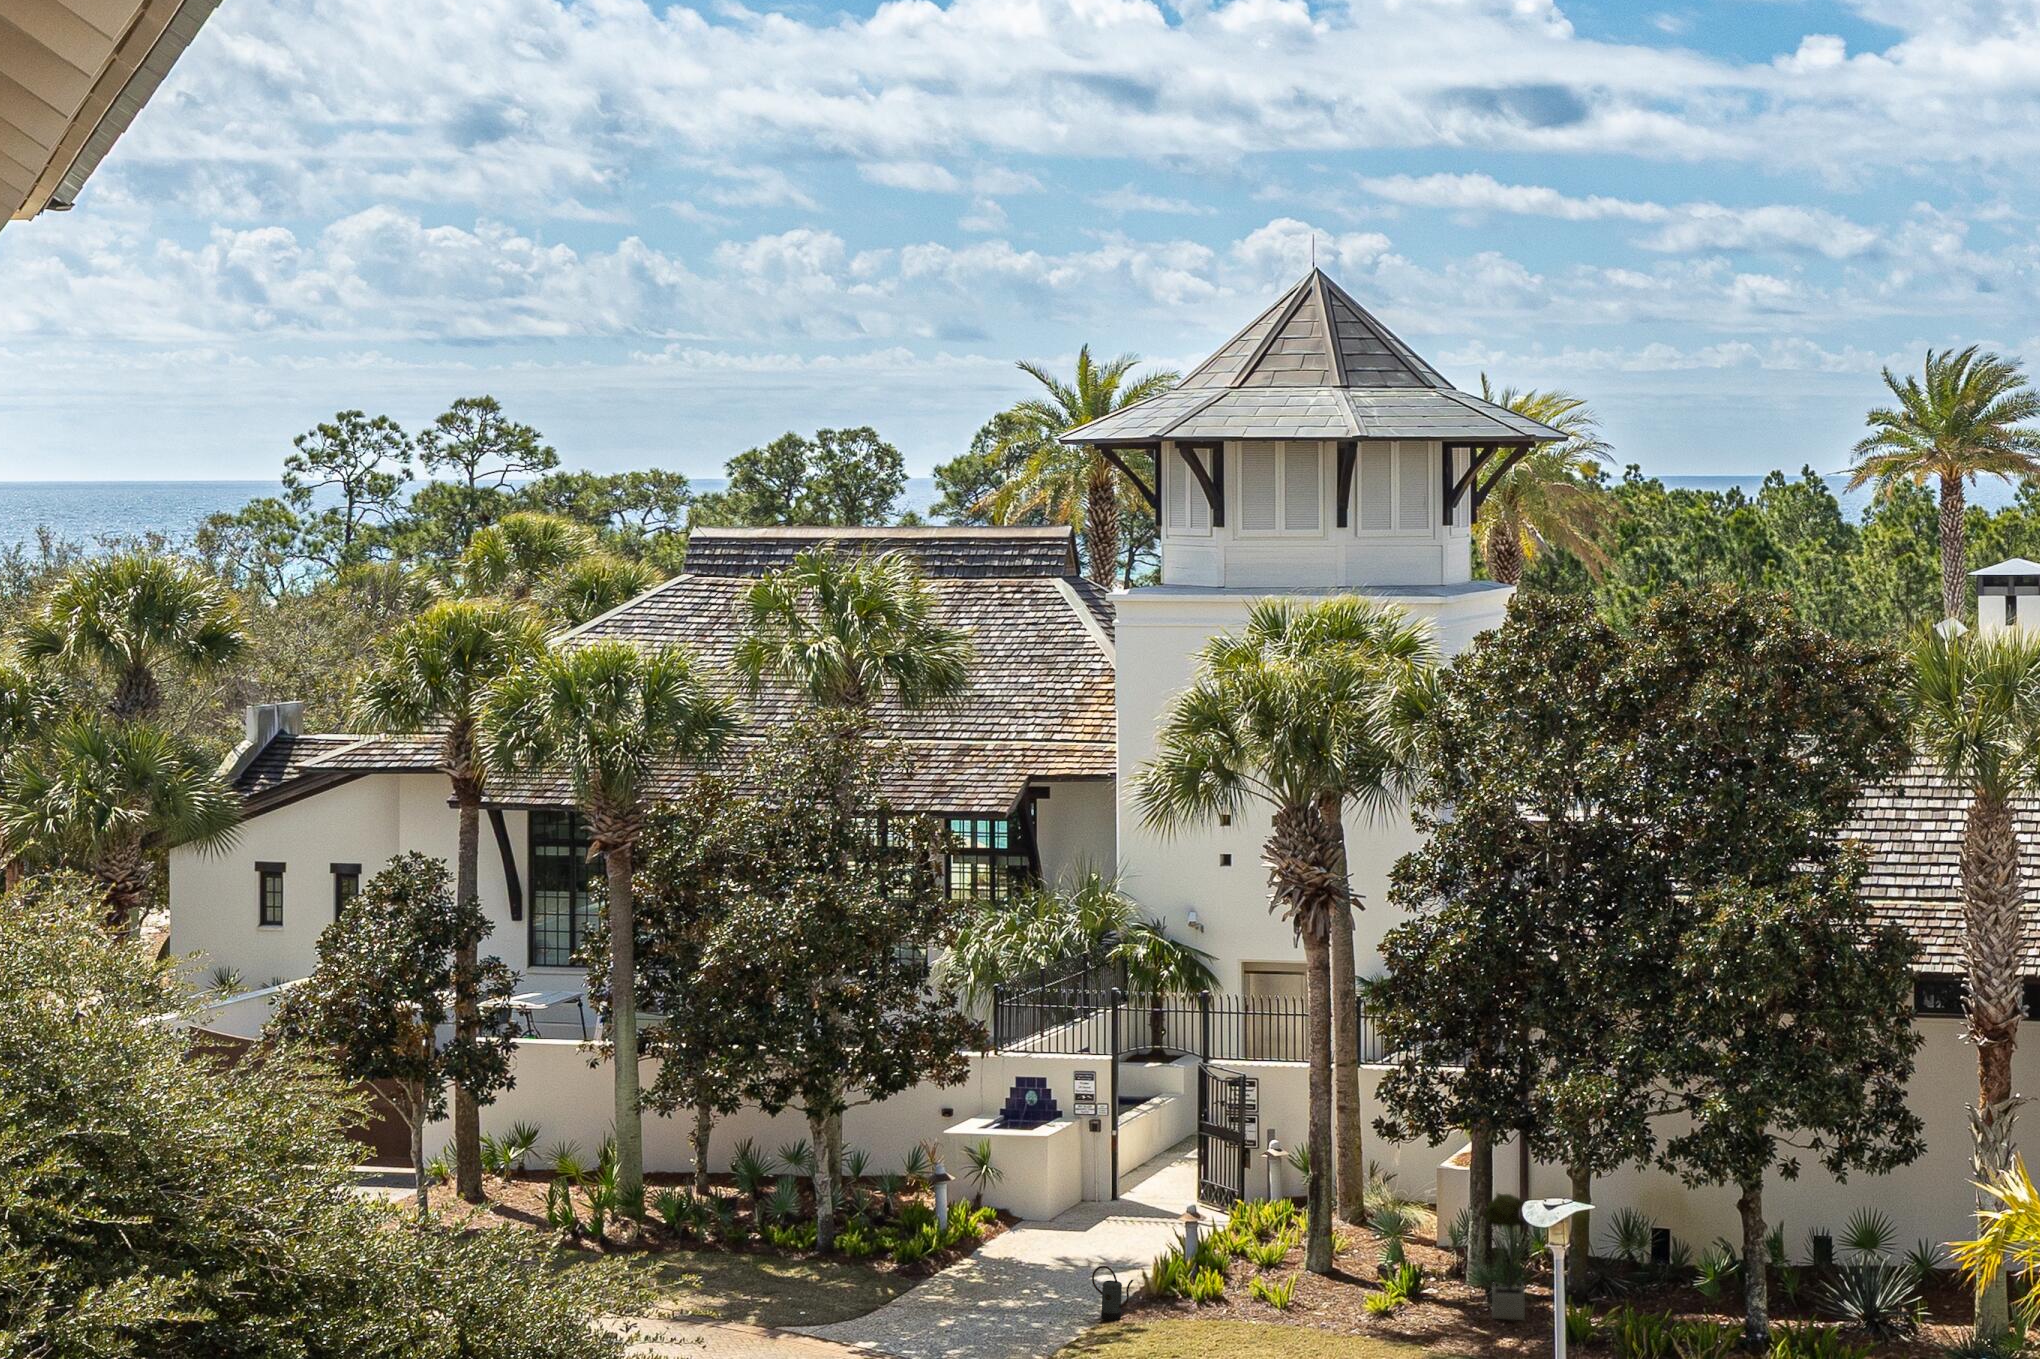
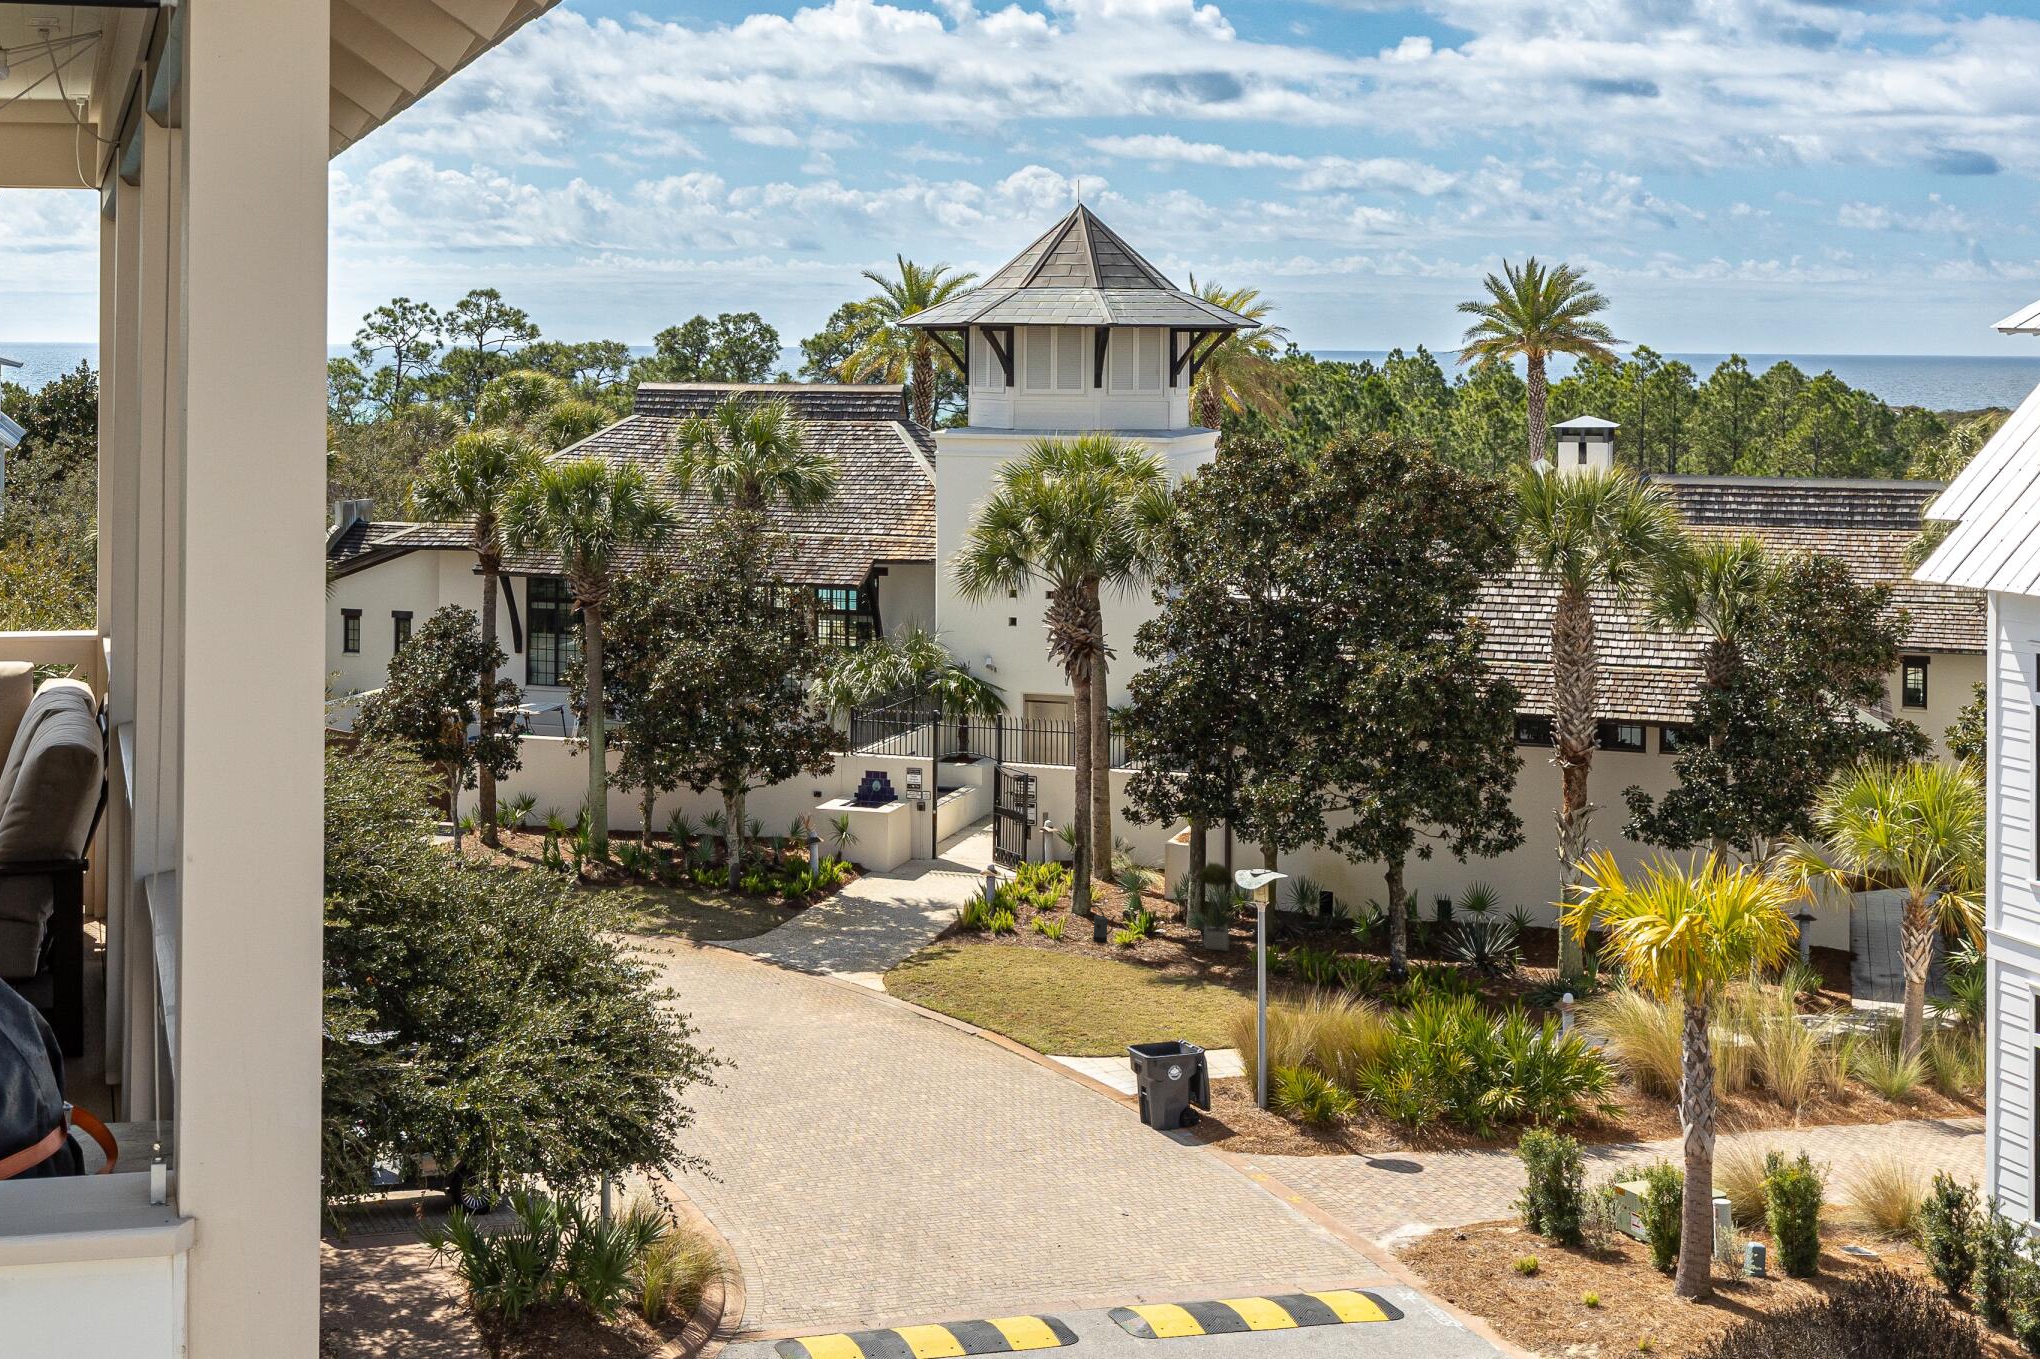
watering can: present [1092,1266,1133,1321] -> present [1086,905,1116,942]

